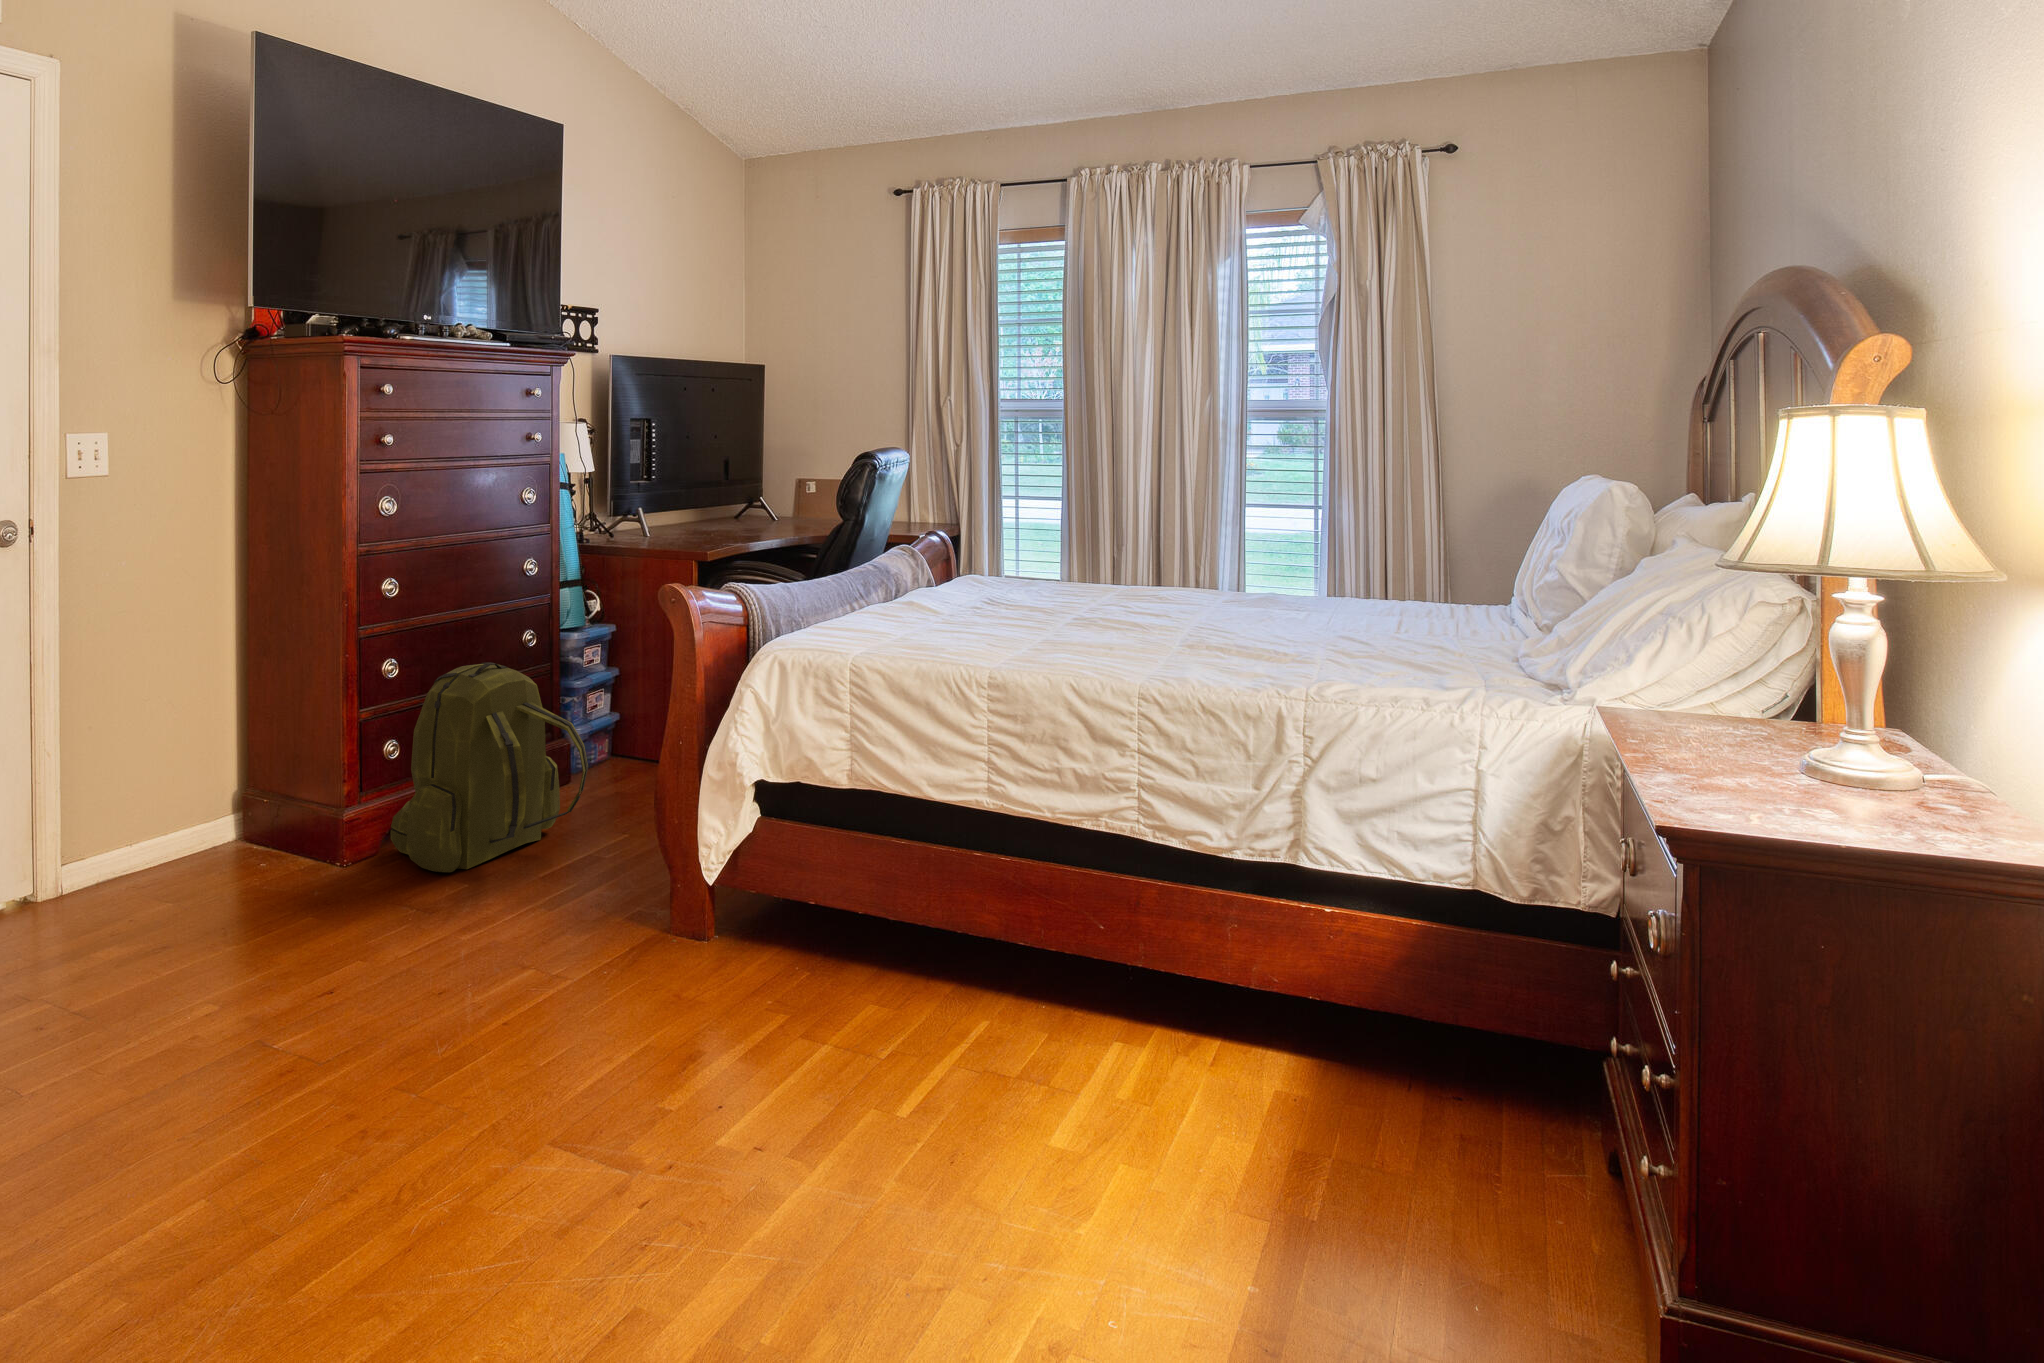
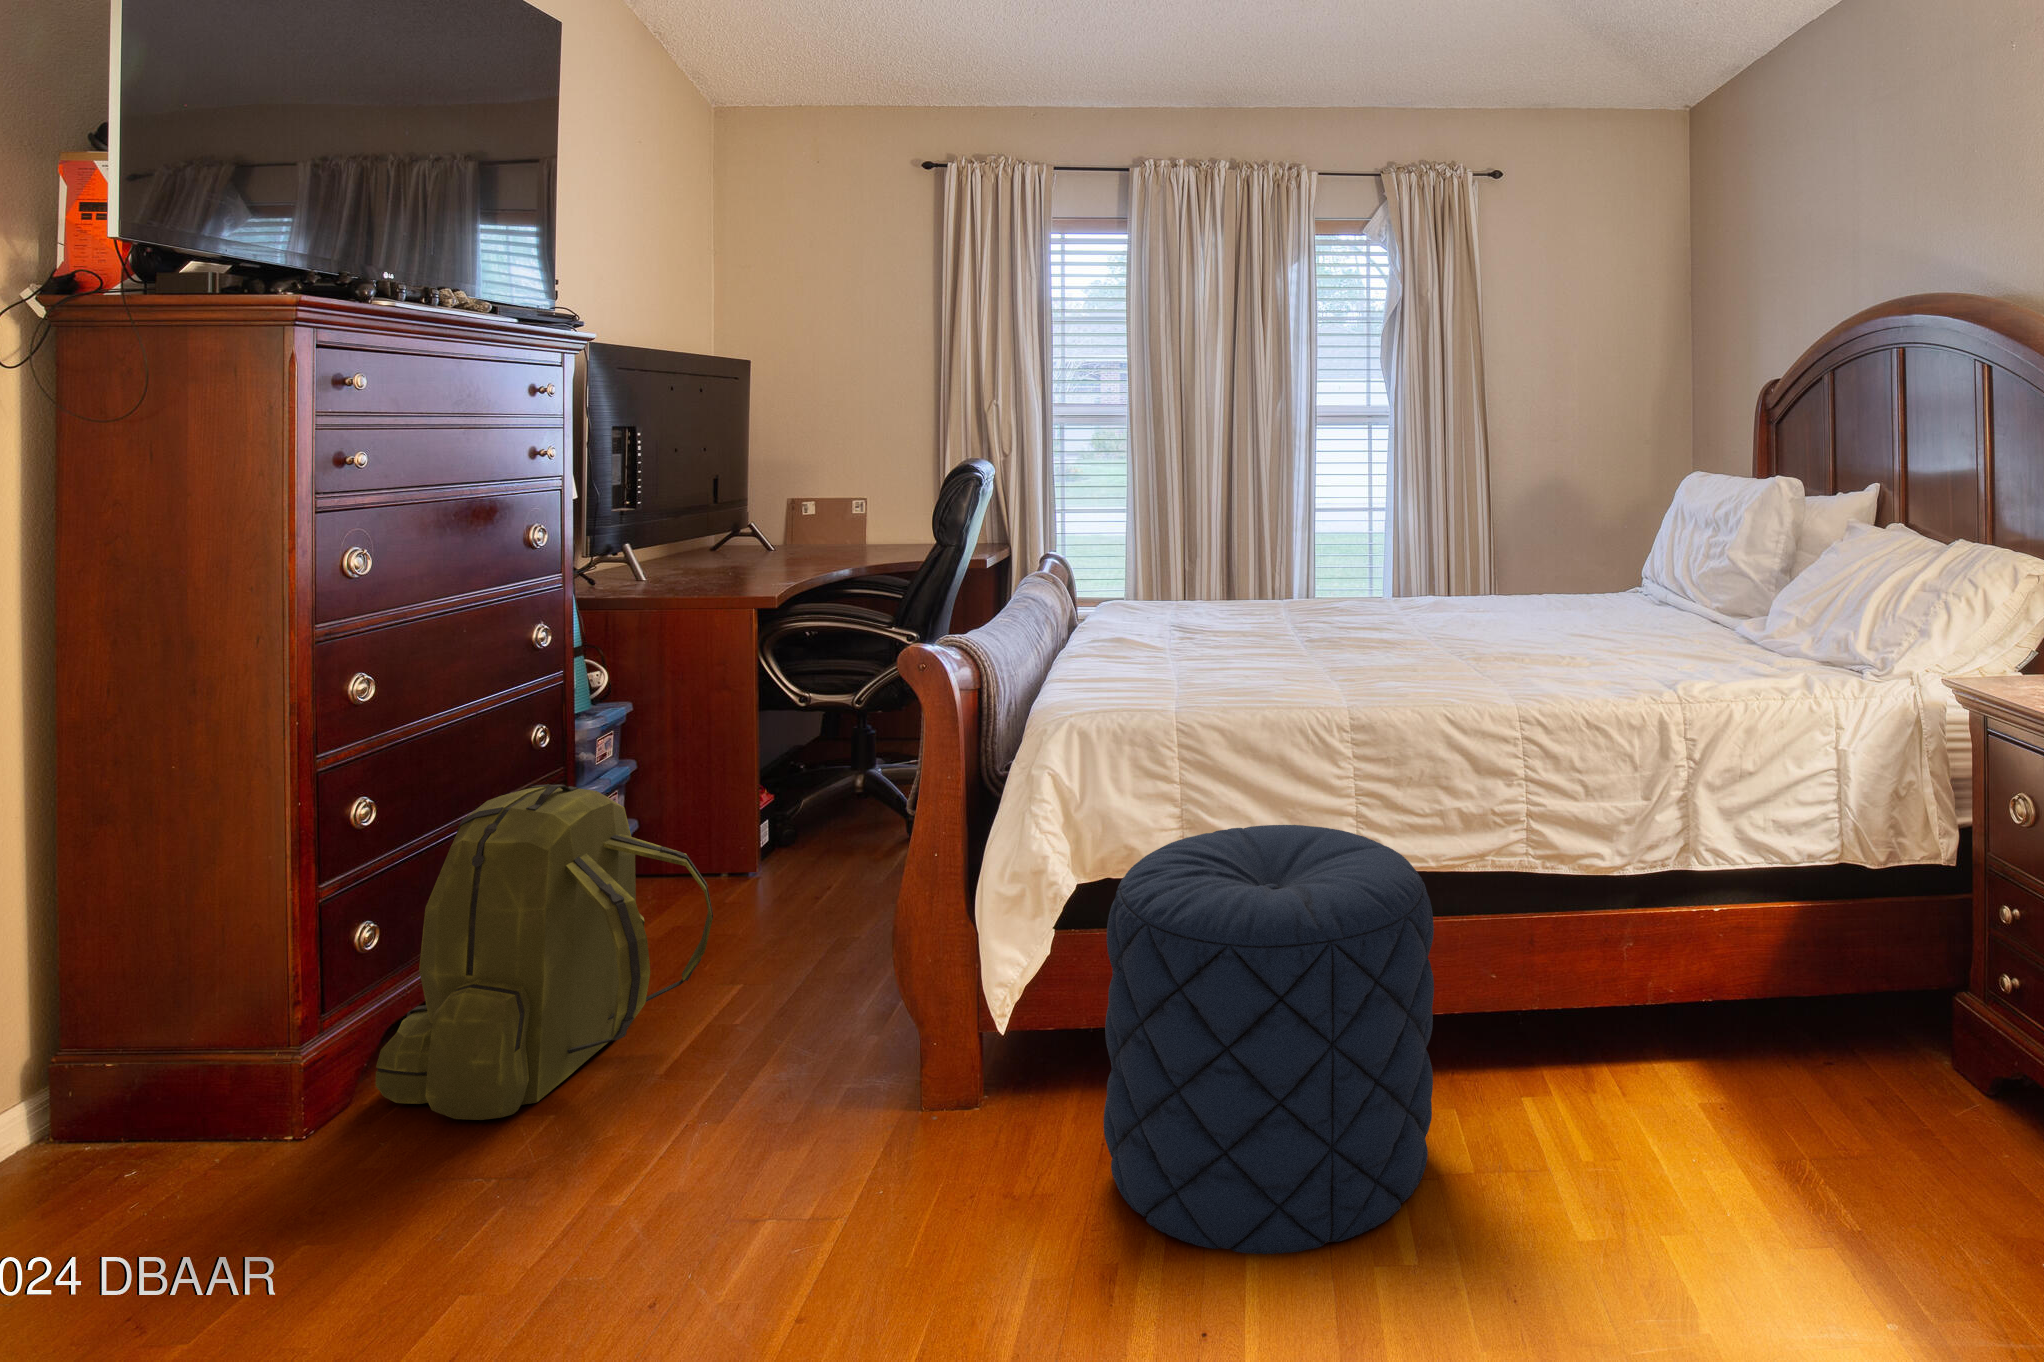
pouf: none [739,756,1003,1081] -> present [1104,825,1434,1254]

